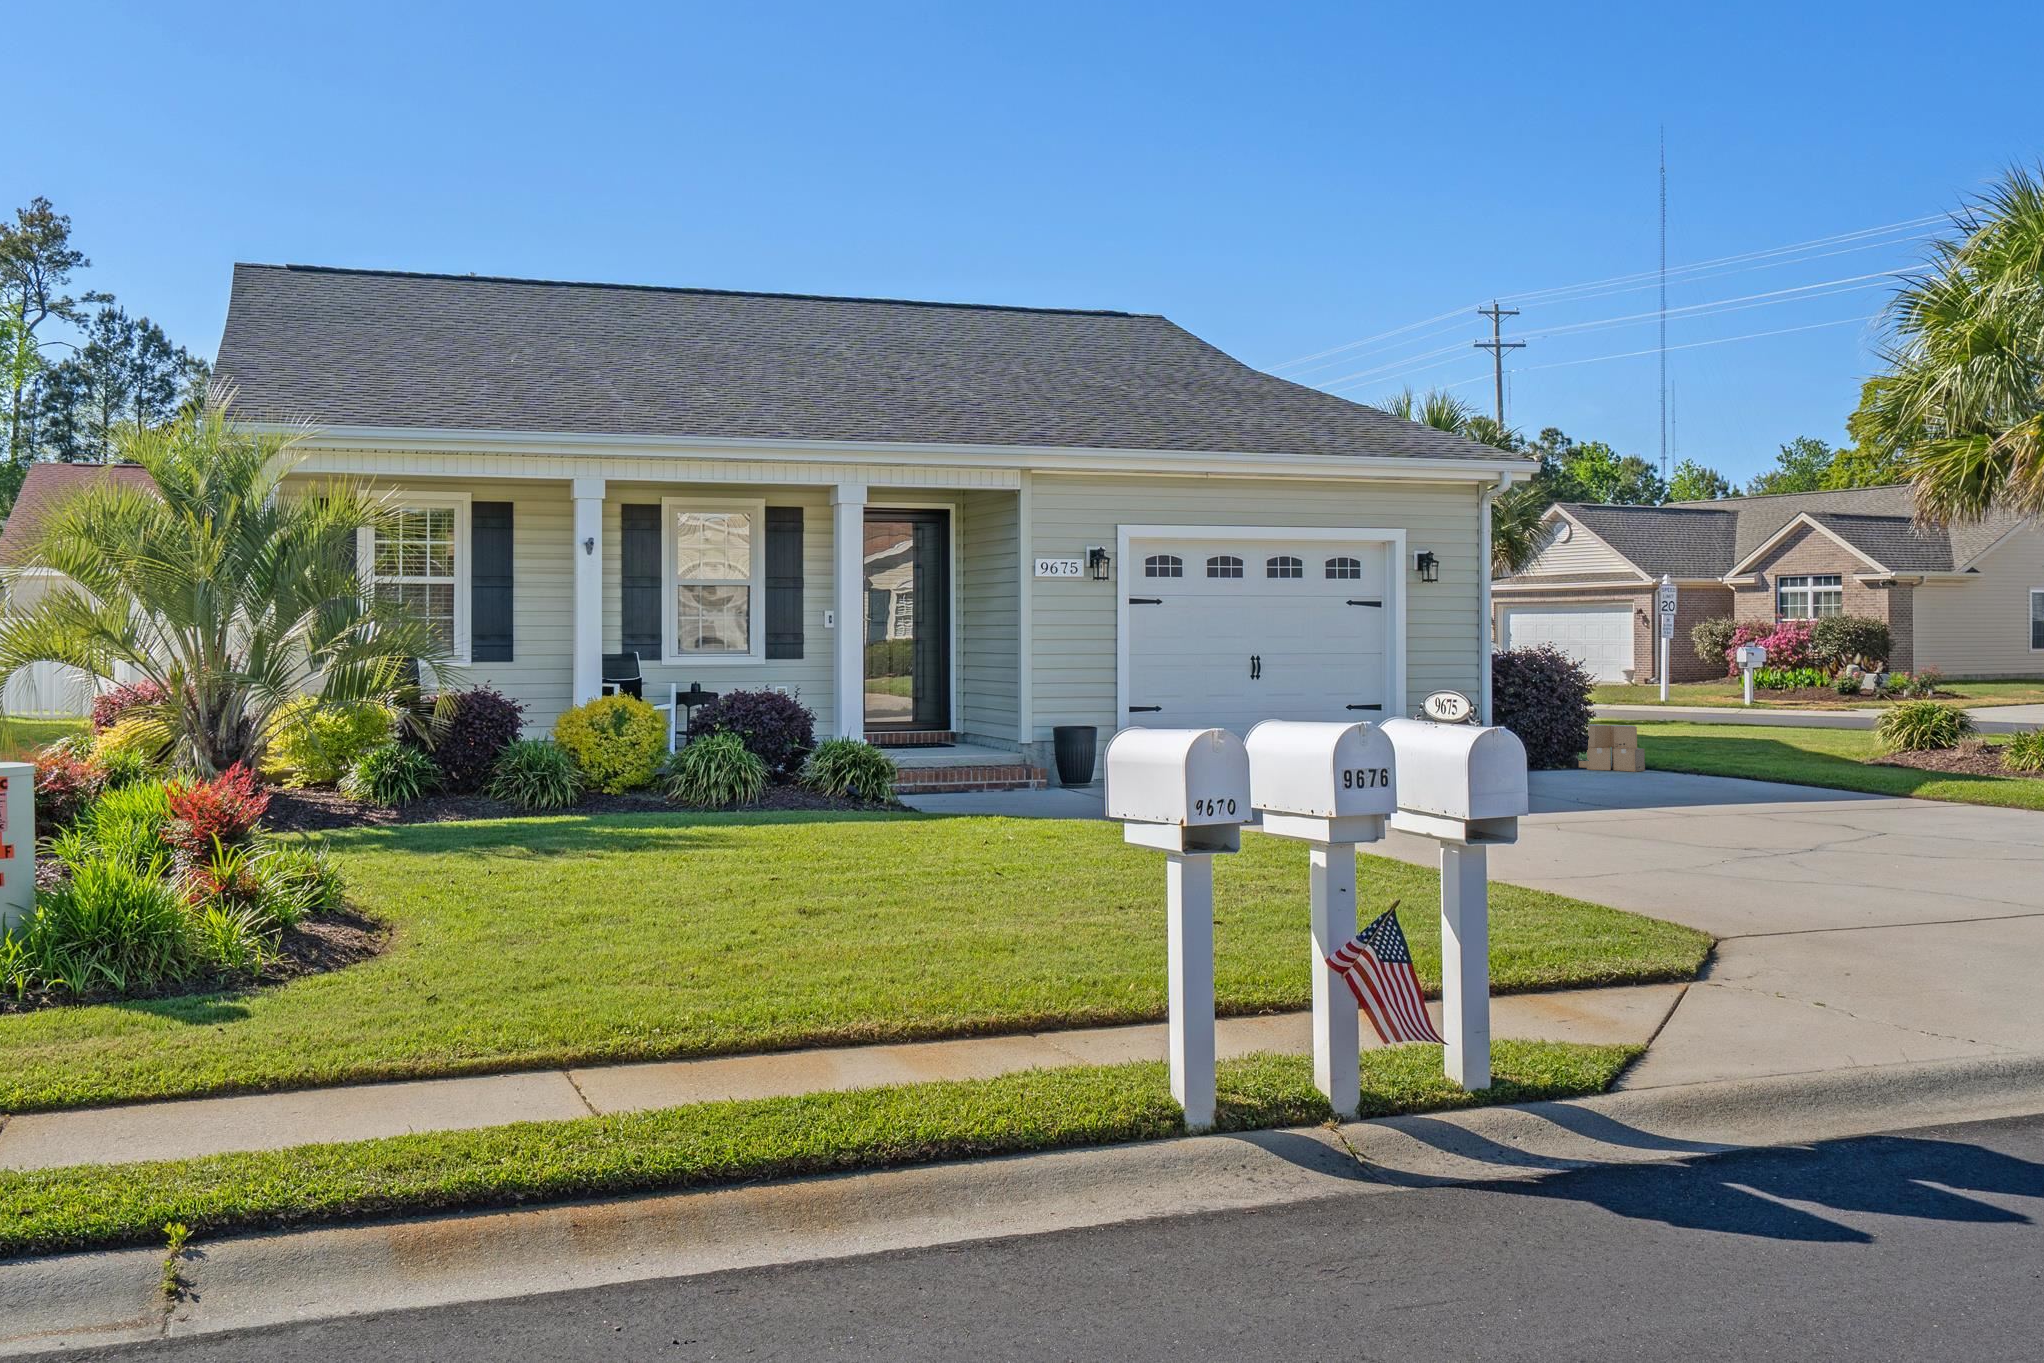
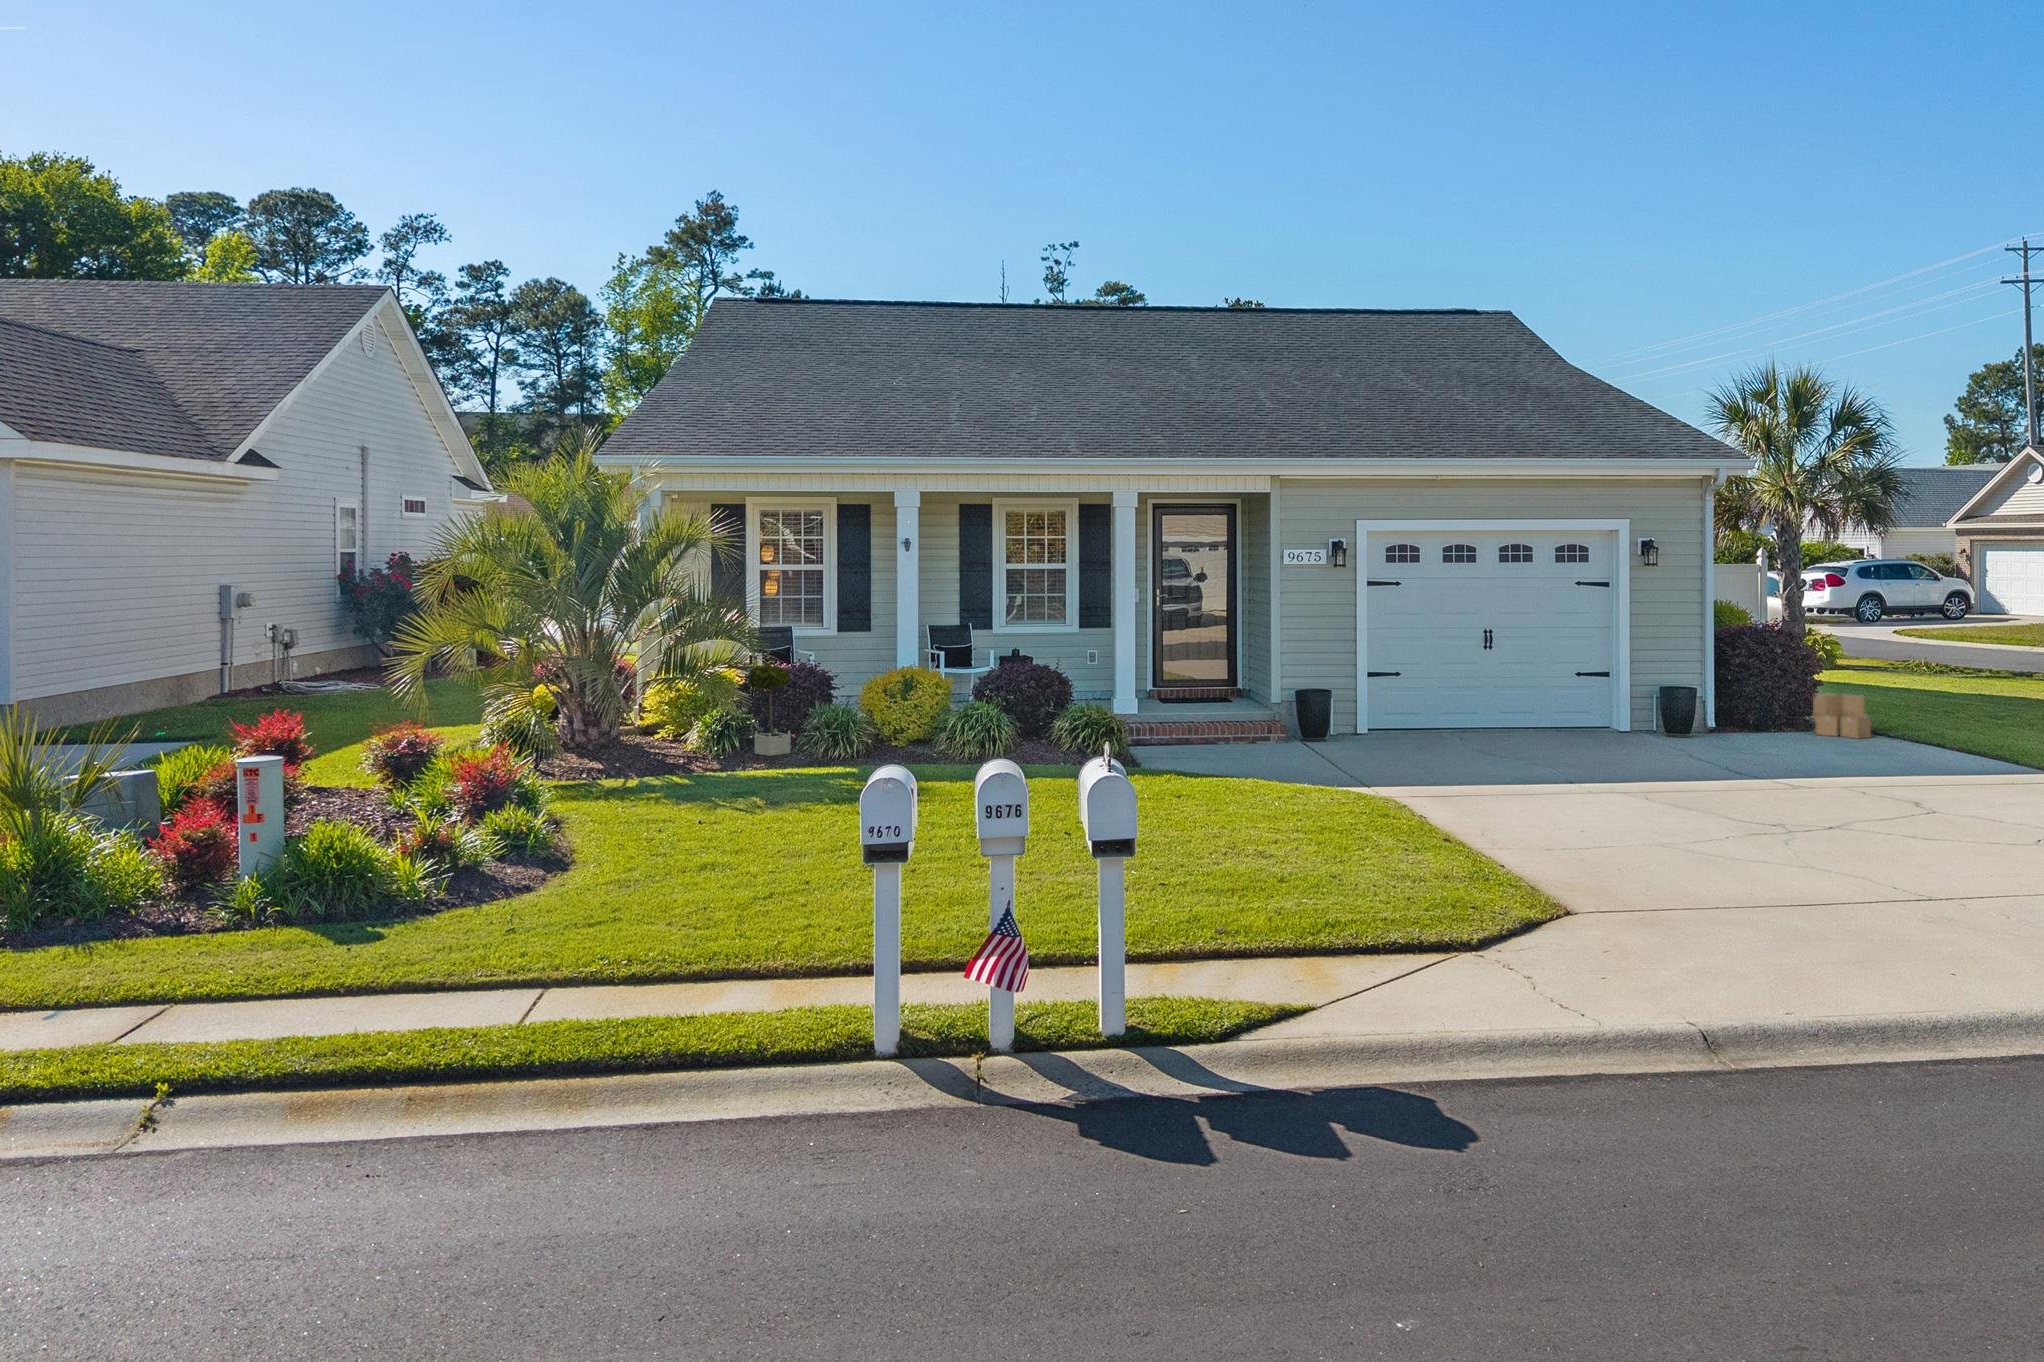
potted tree: none [422,685,478,806] -> present [748,664,791,756]

